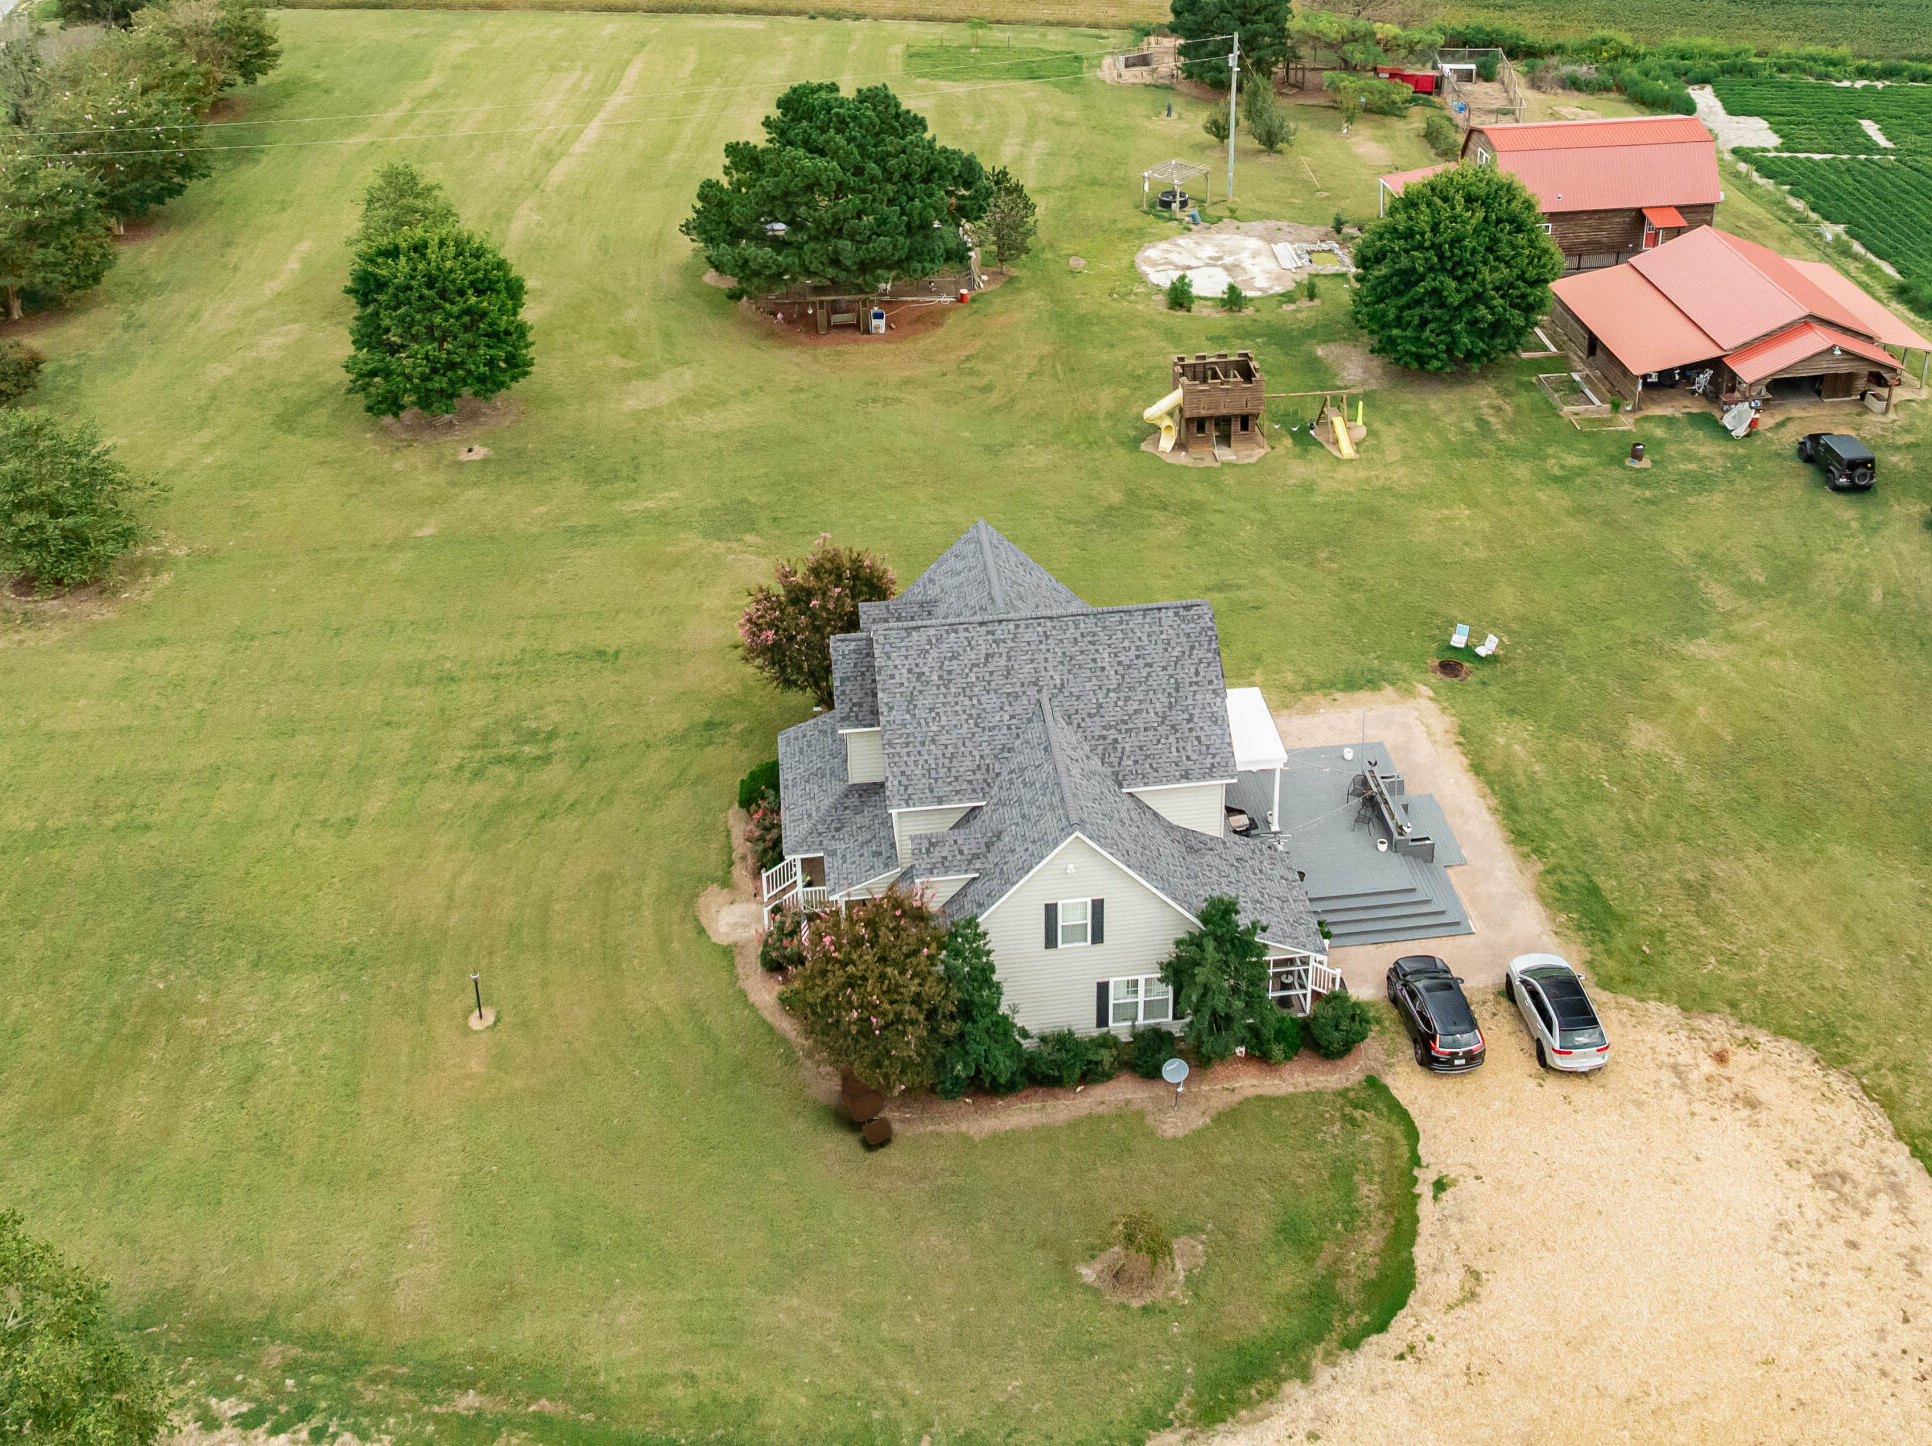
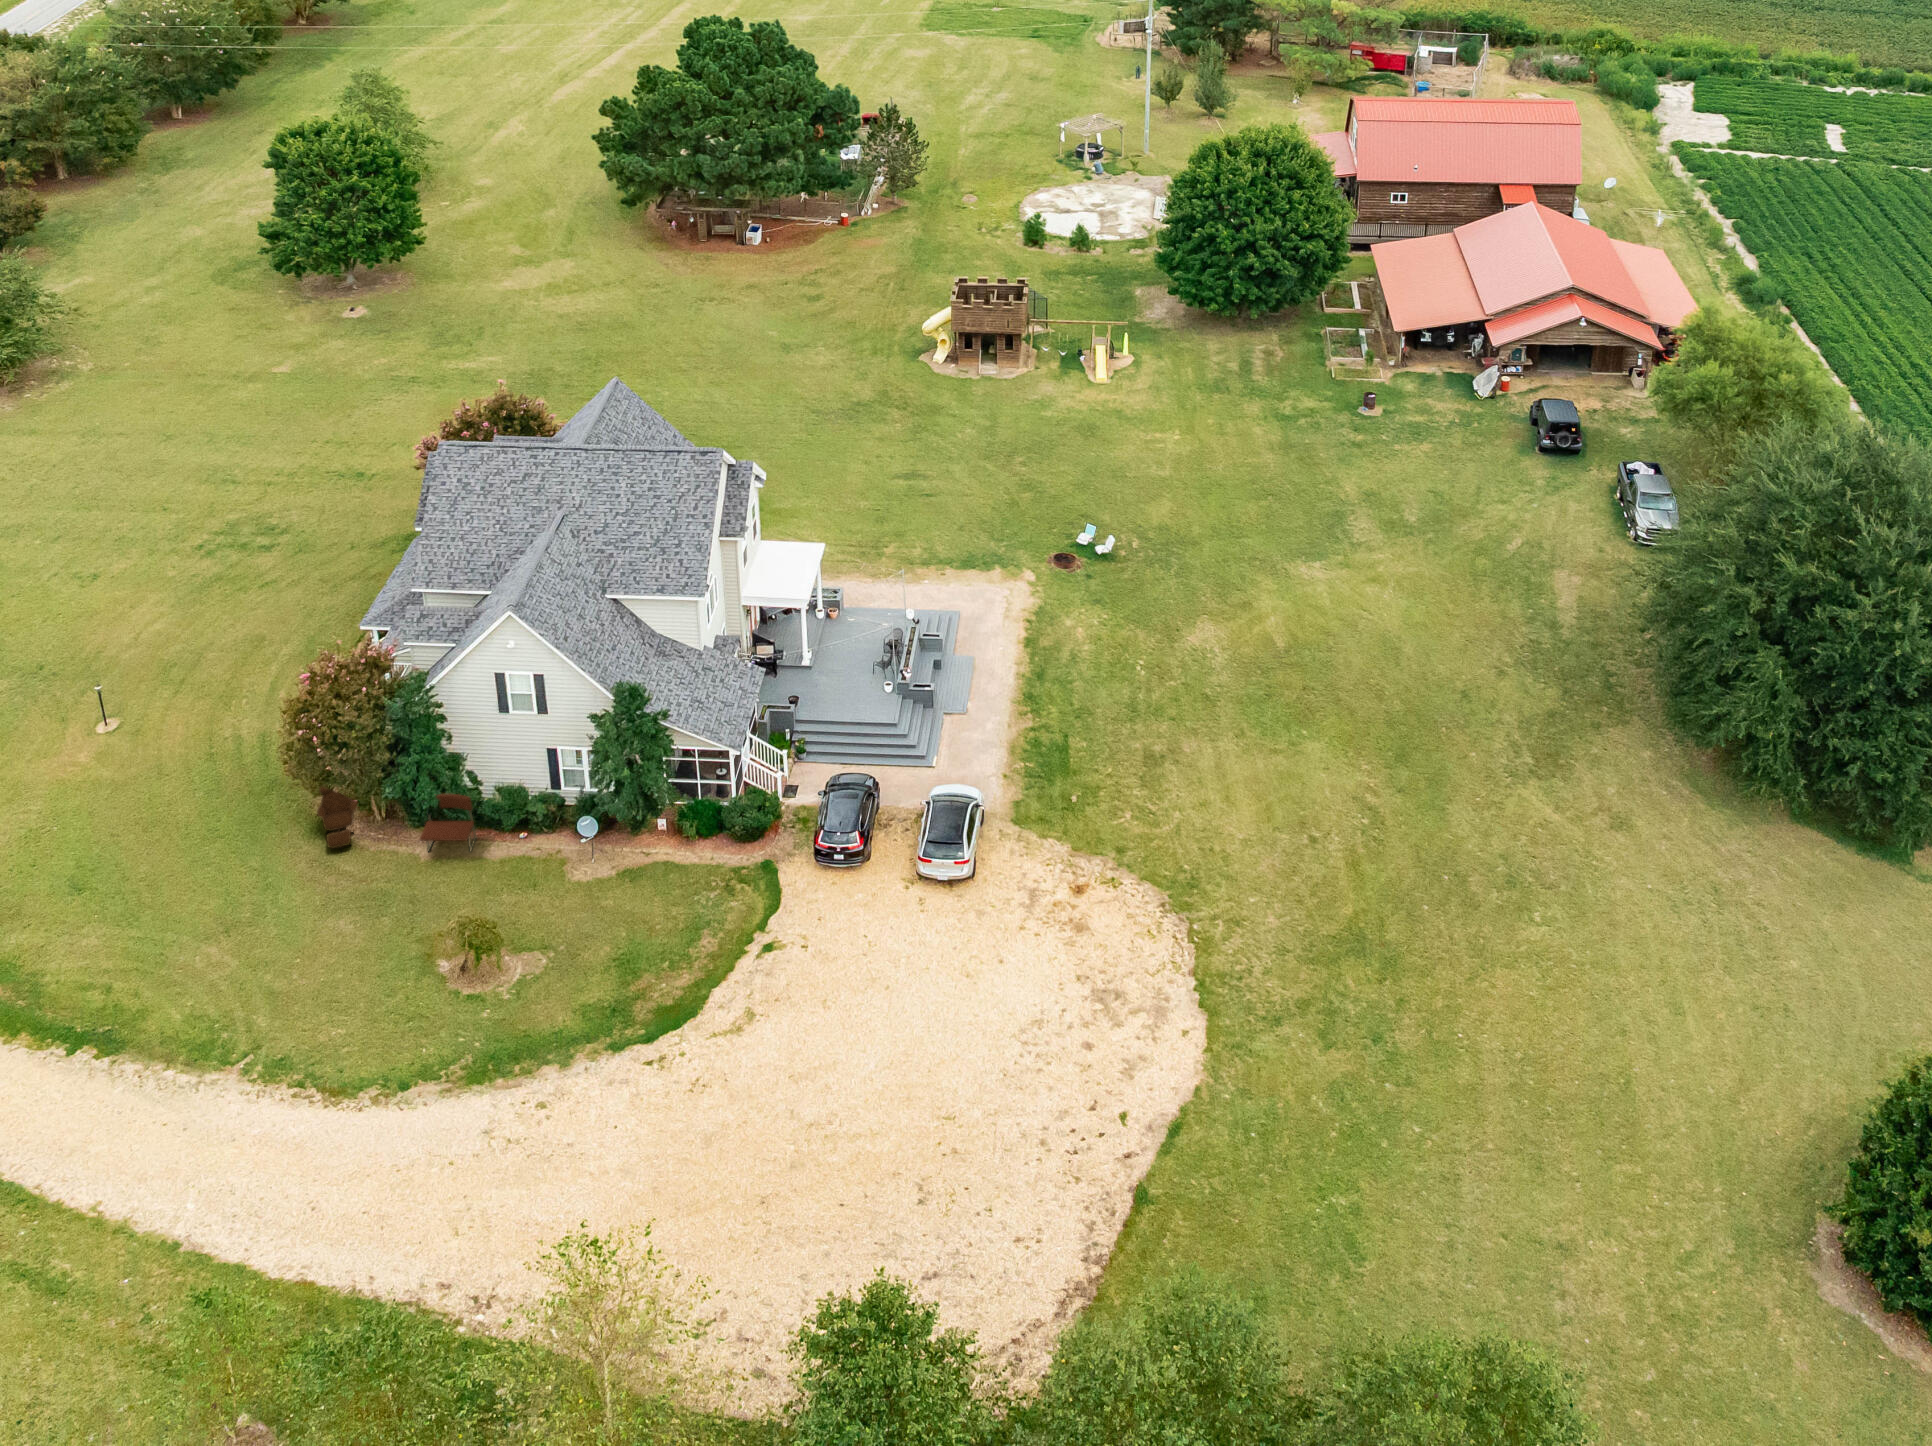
bench: none [979,1055,1042,1129] -> present [420,794,476,851]

